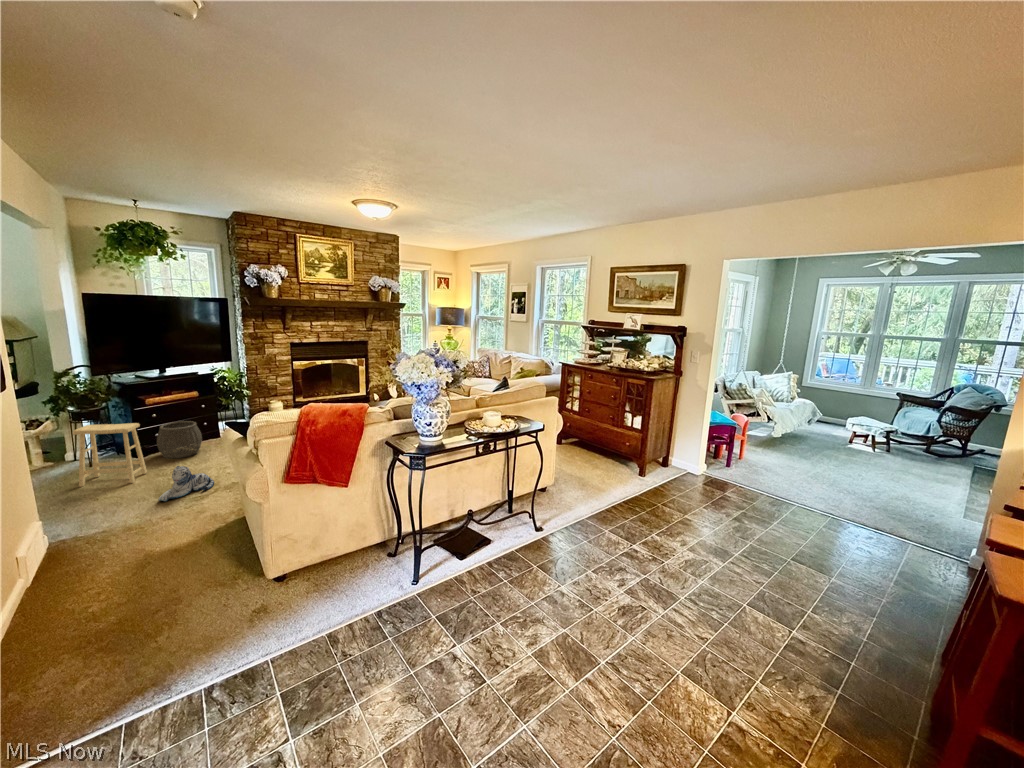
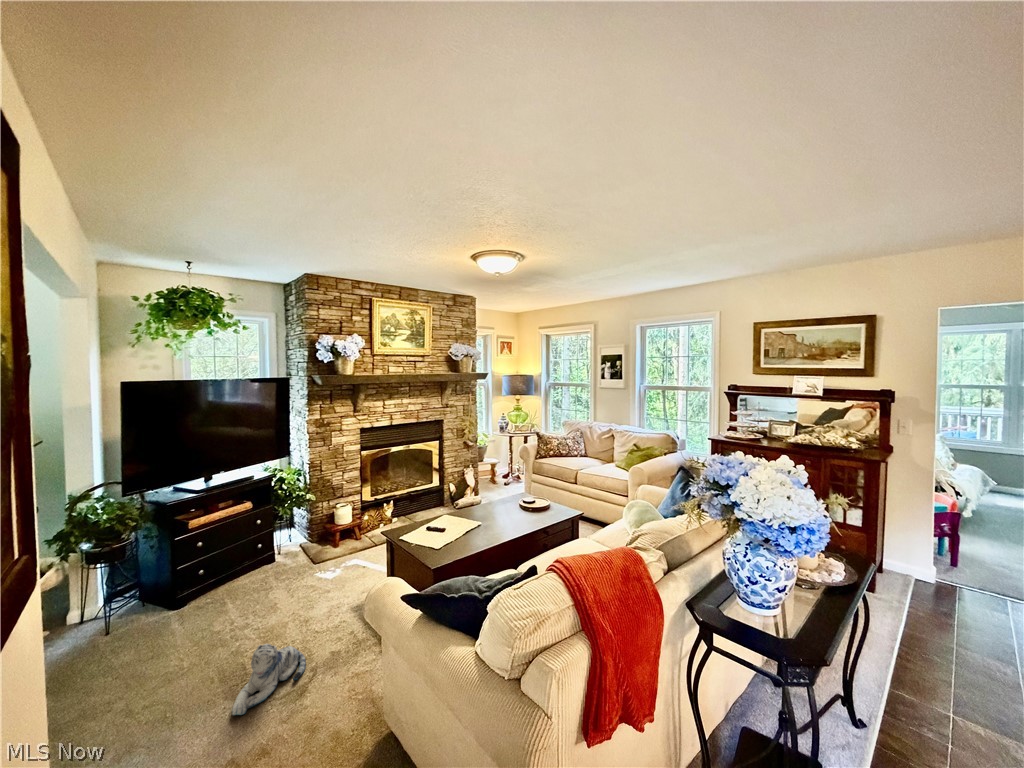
woven basket: present [157,421,202,458] -> none [204,547,265,608]
footstool: present [73,423,147,487] -> none [94,569,197,687]

